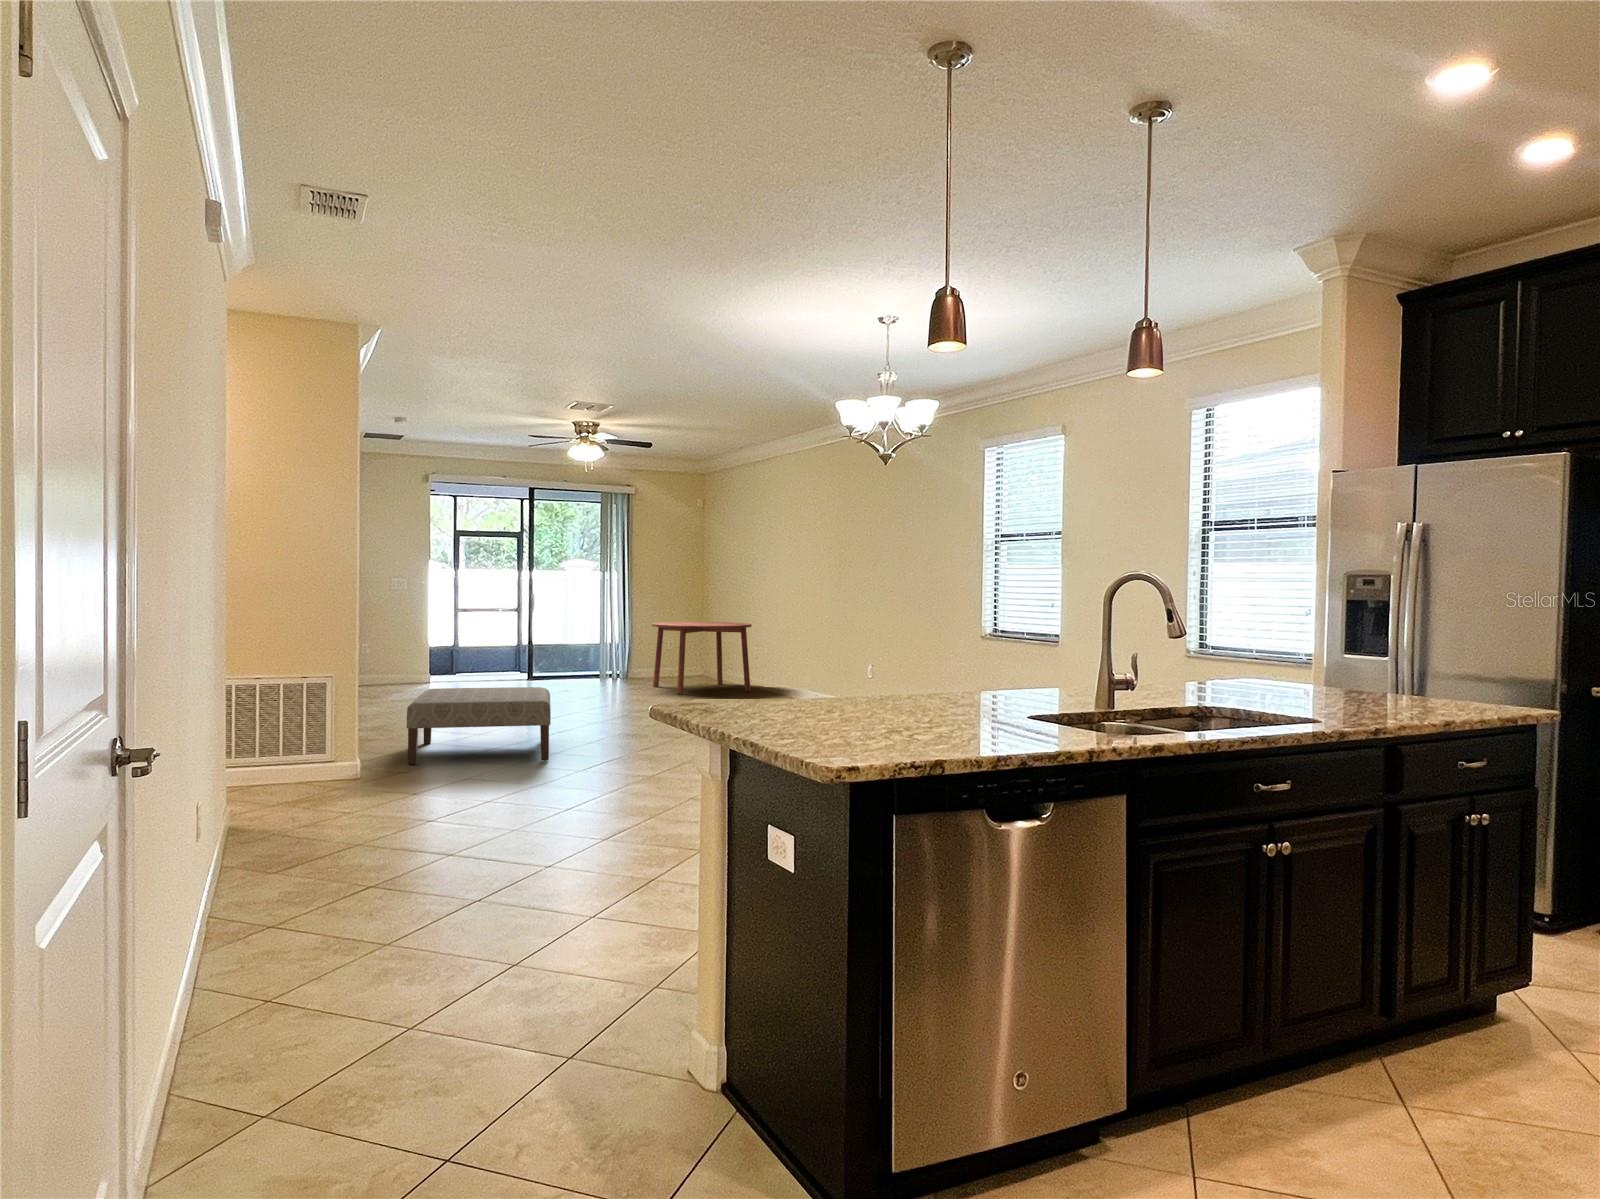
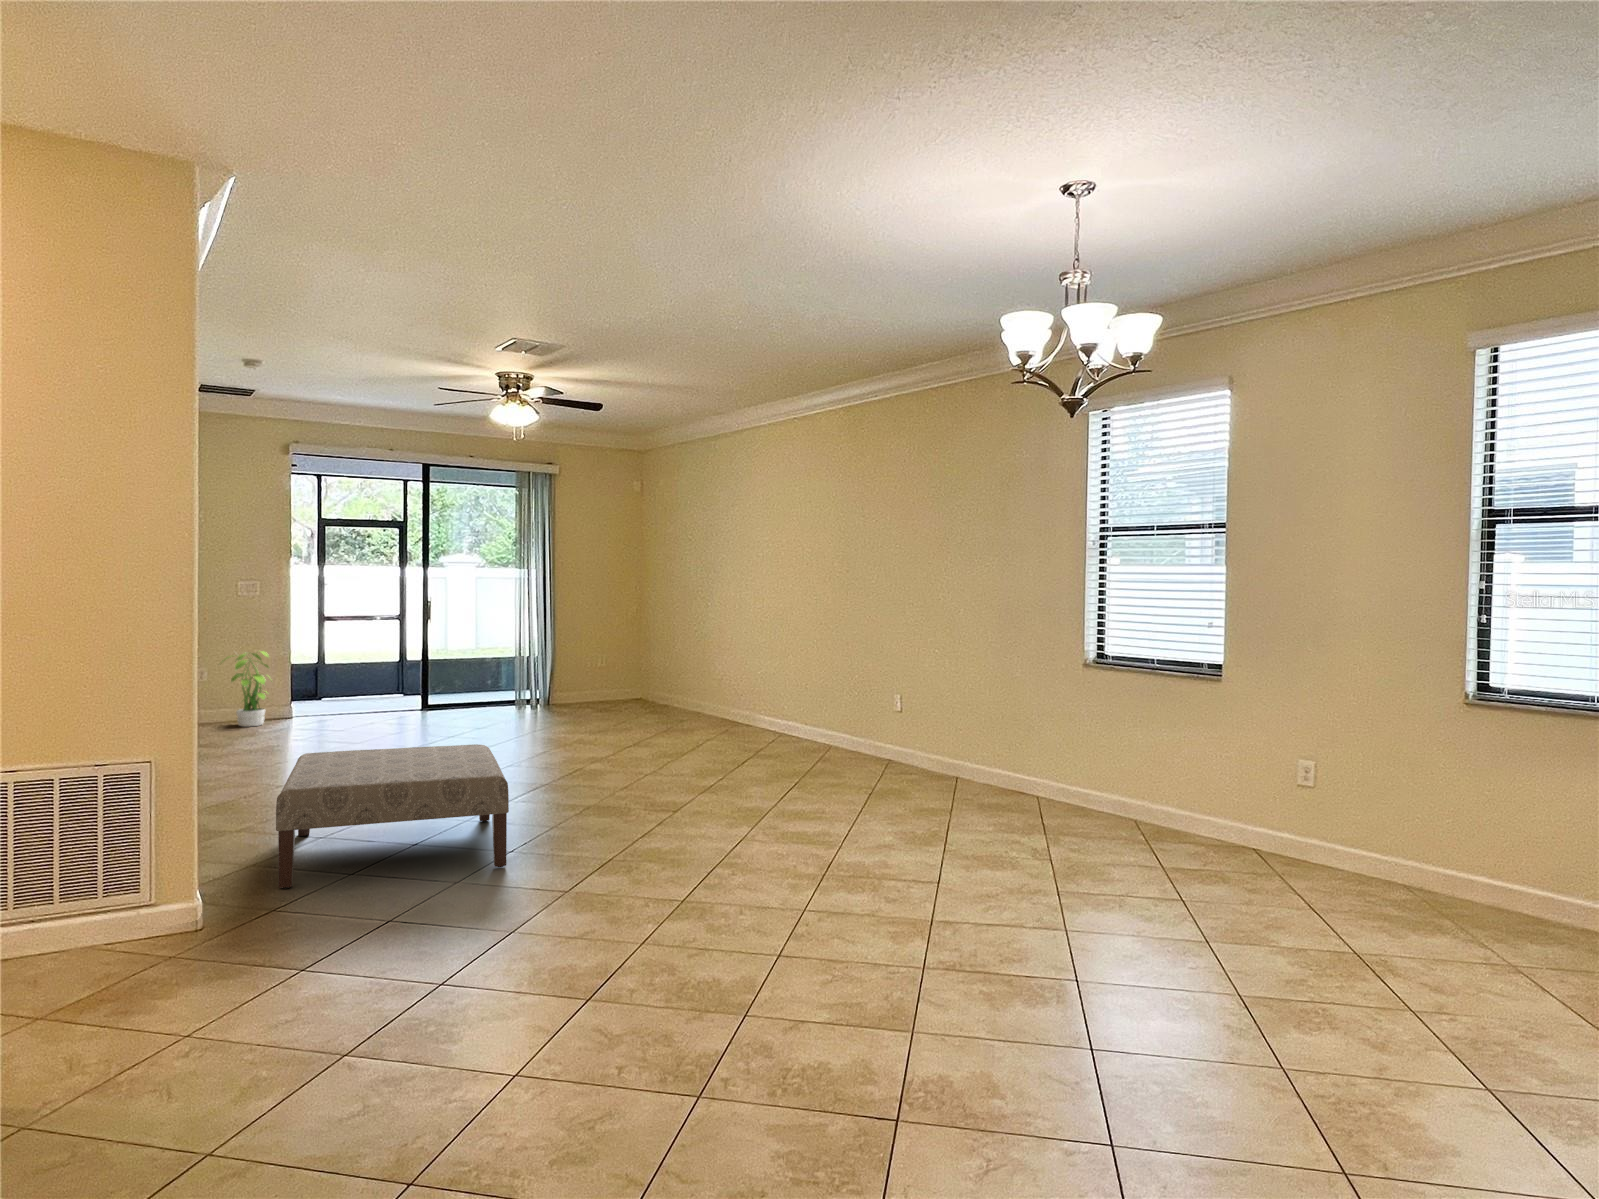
dining table: present [651,622,752,694] -> none [586,632,713,726]
potted plant: none [377,631,416,689] -> present [222,651,269,727]

